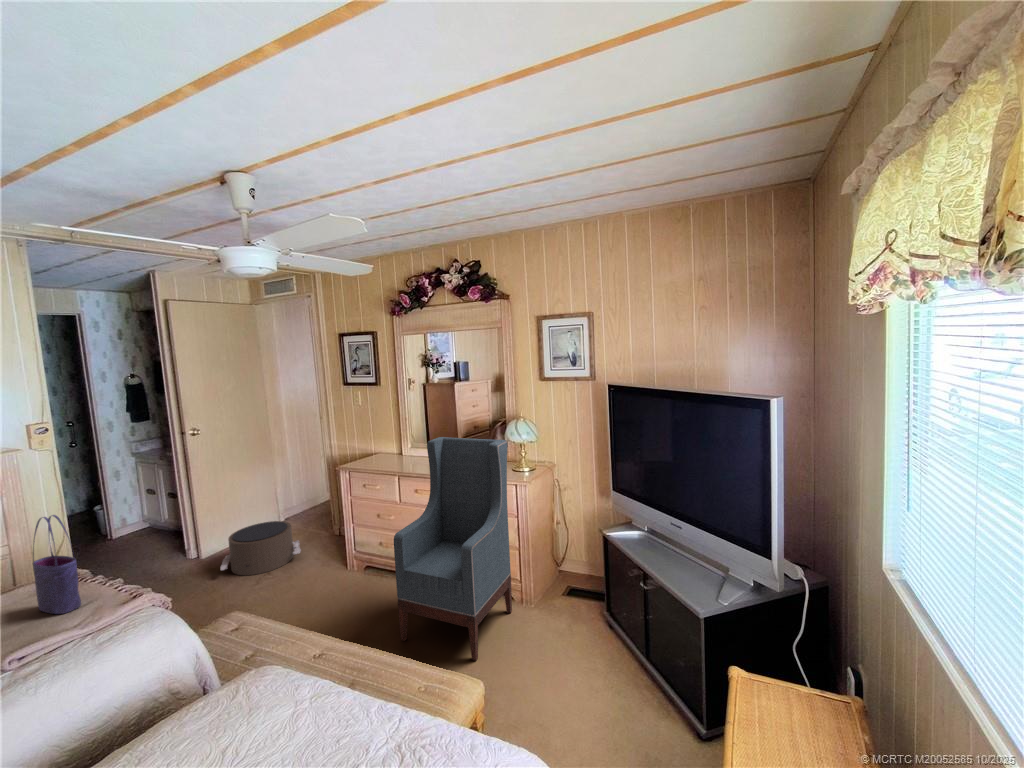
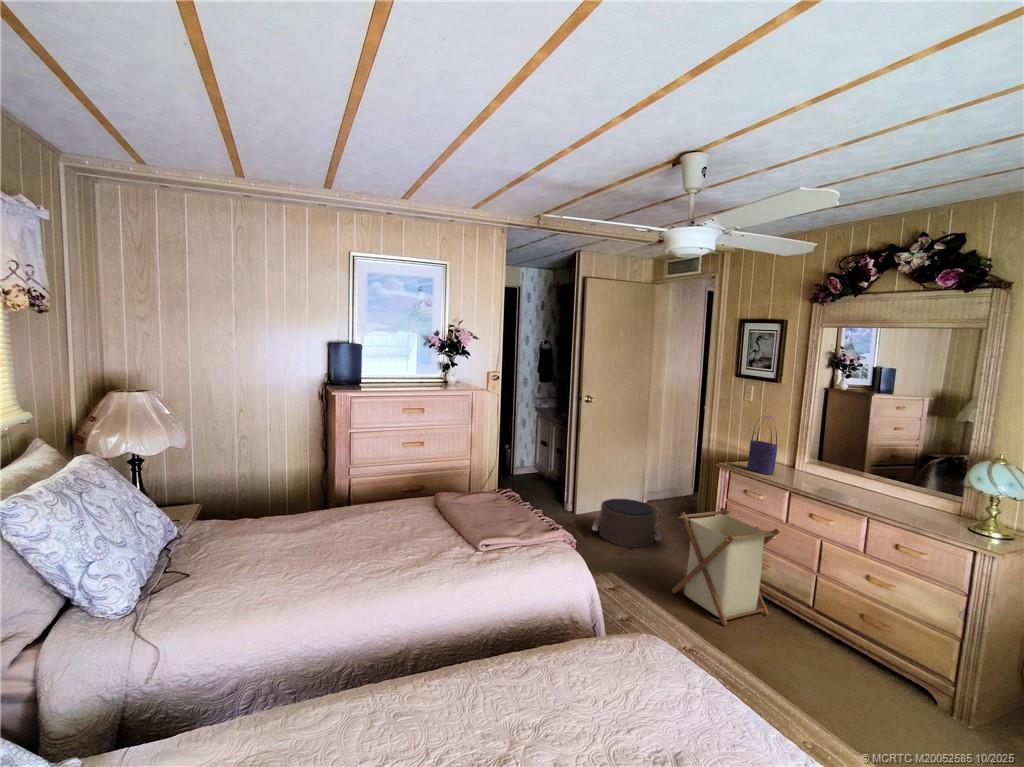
armchair: present [394,437,512,661] -> none [767,458,969,742]
laundry basket: none [306,505,400,613] -> present [672,508,779,625]
tote bag: present [33,515,81,614] -> present [747,416,777,475]

